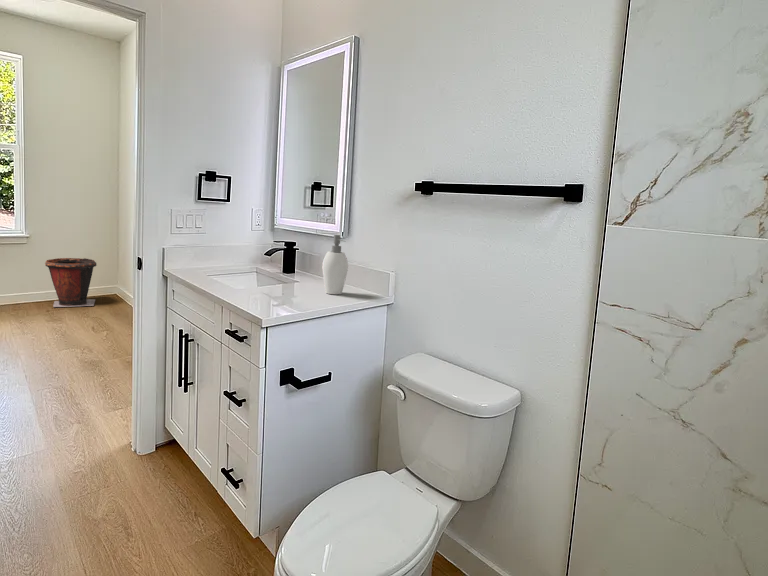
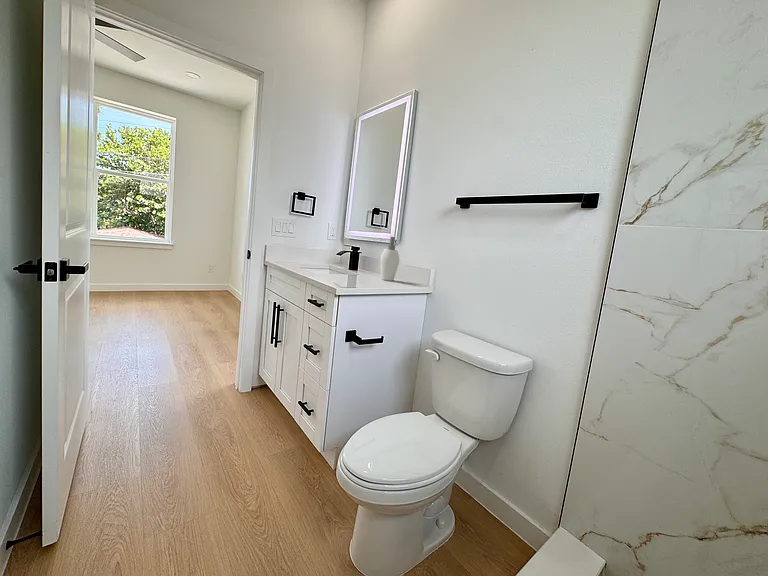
waste bin: present [45,258,96,307] -> none [186,259,220,293]

